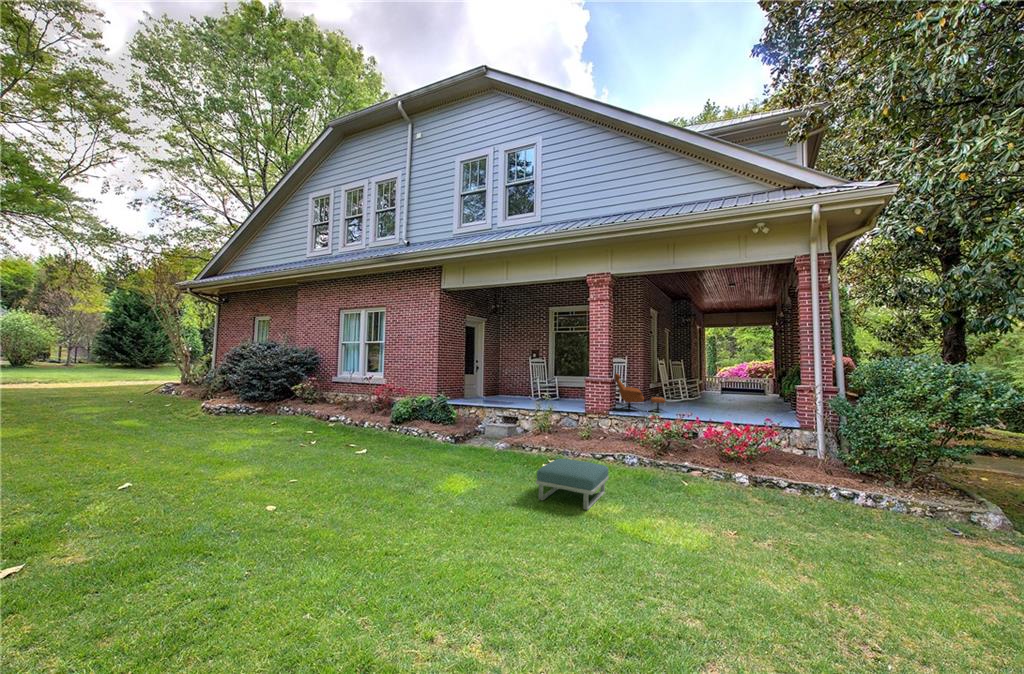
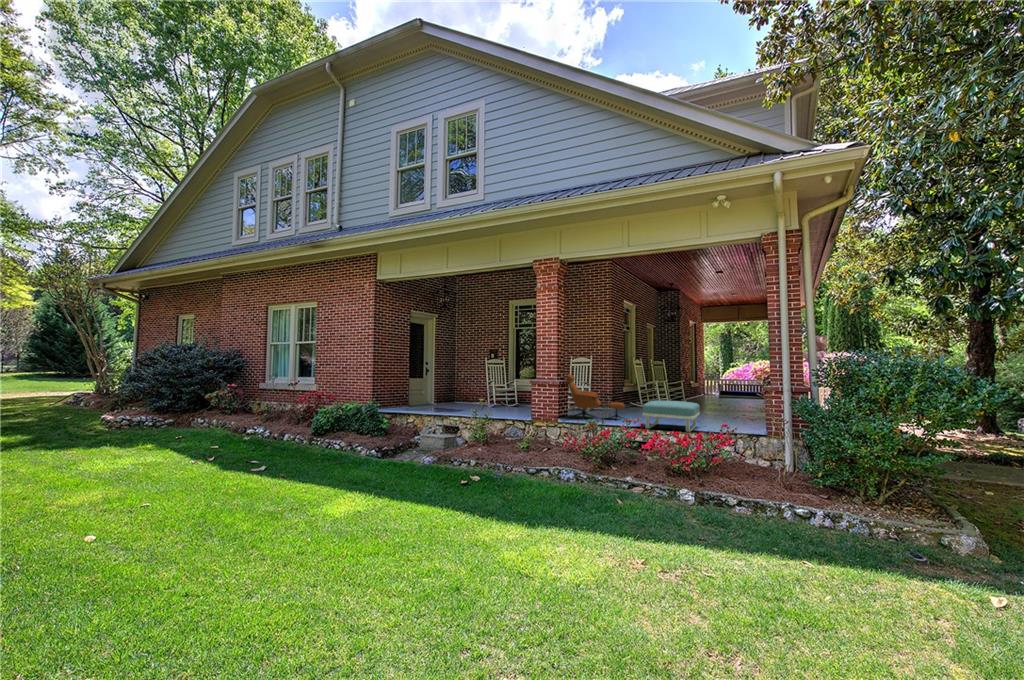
footstool: present [536,459,609,510] -> present [642,401,700,432]

